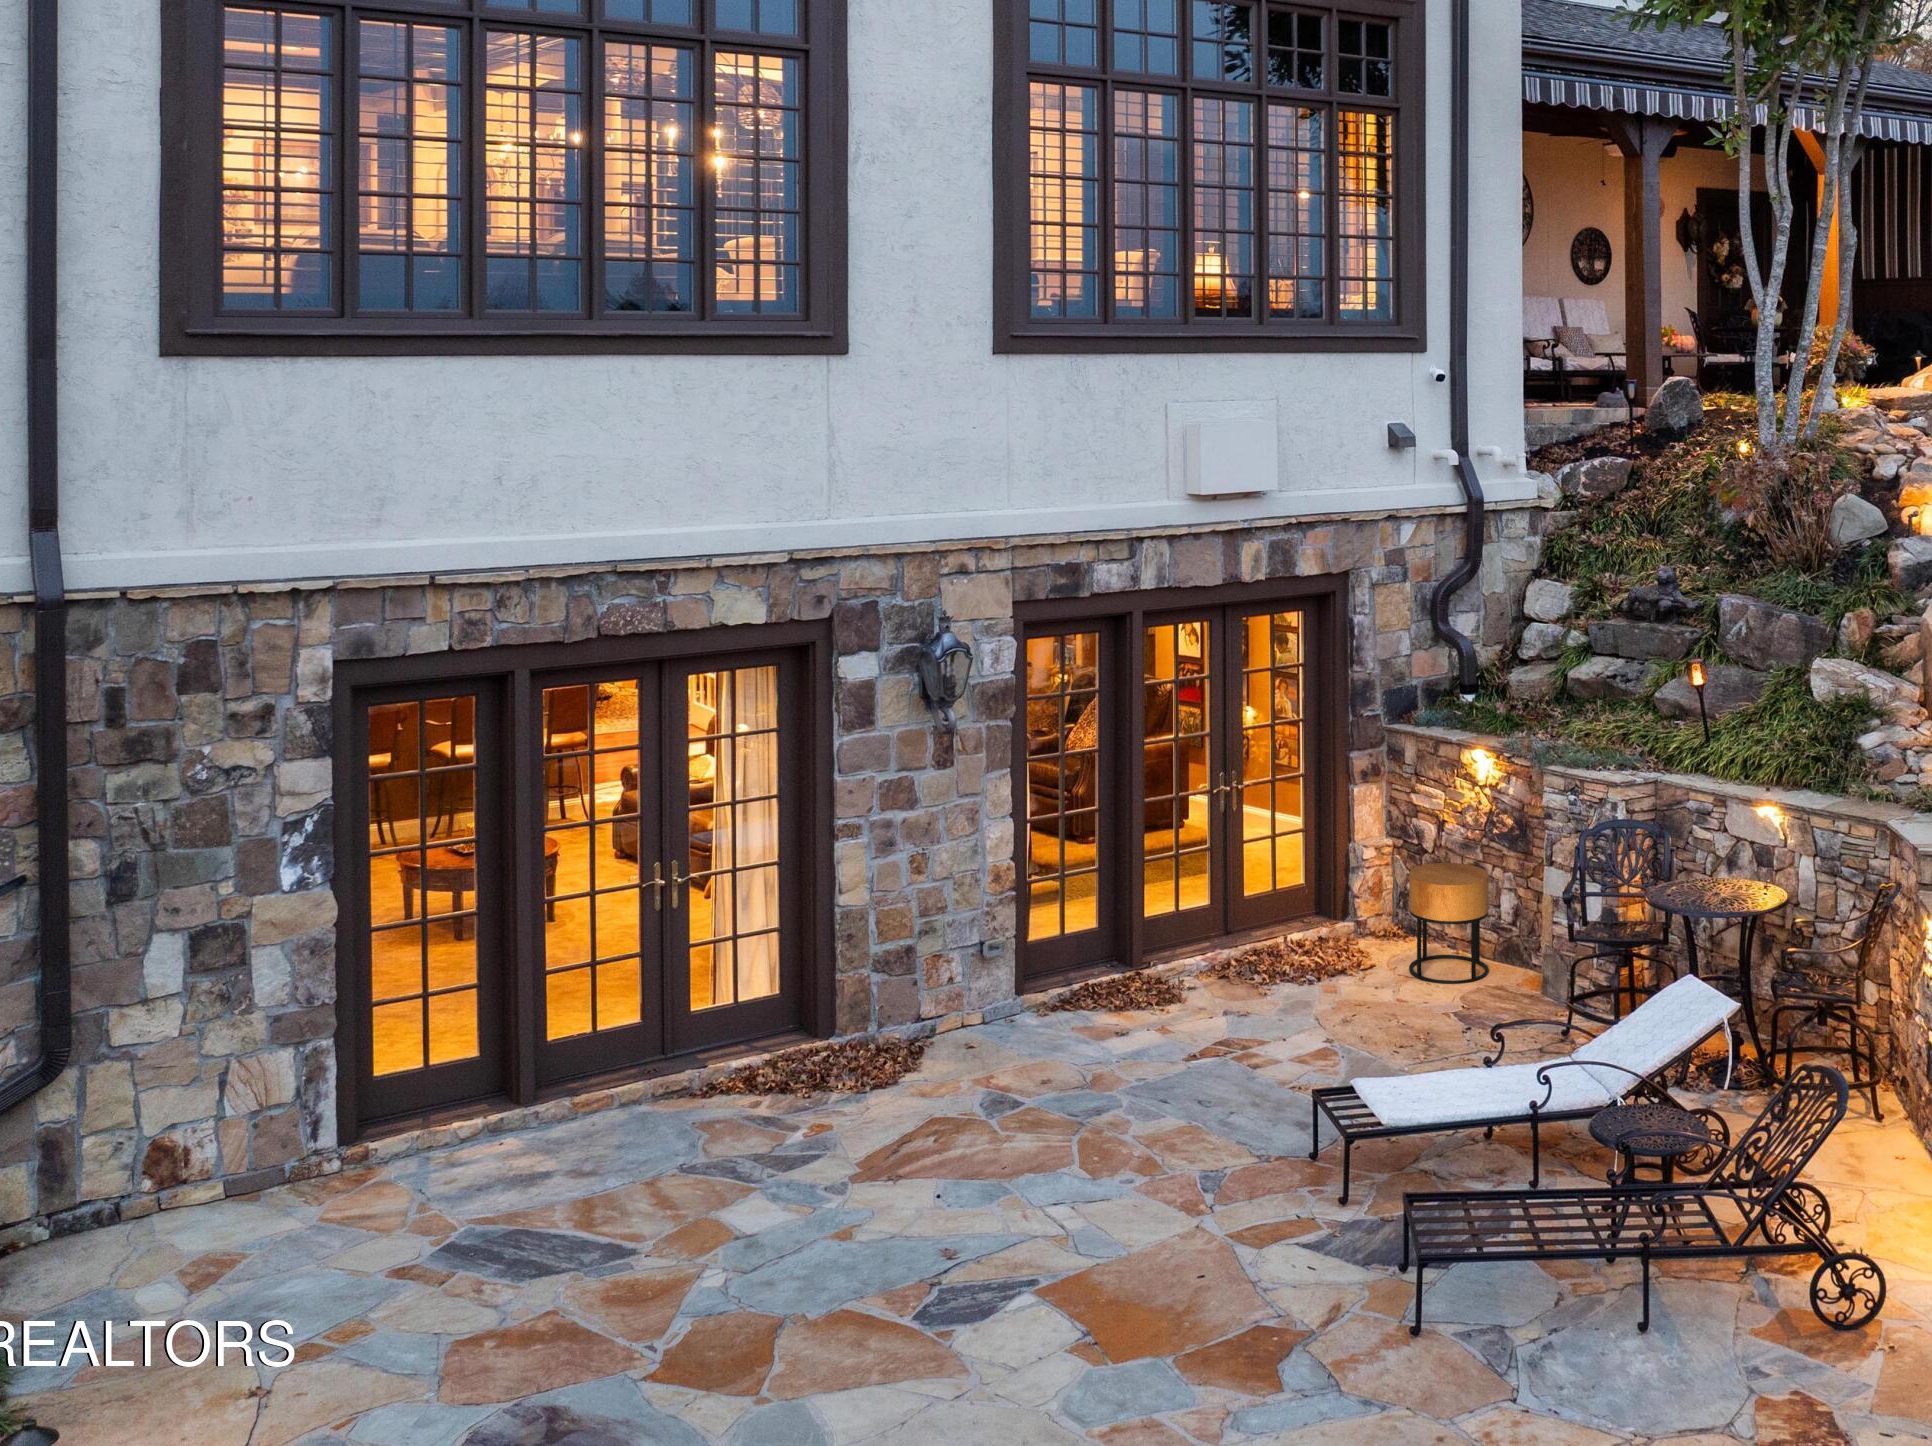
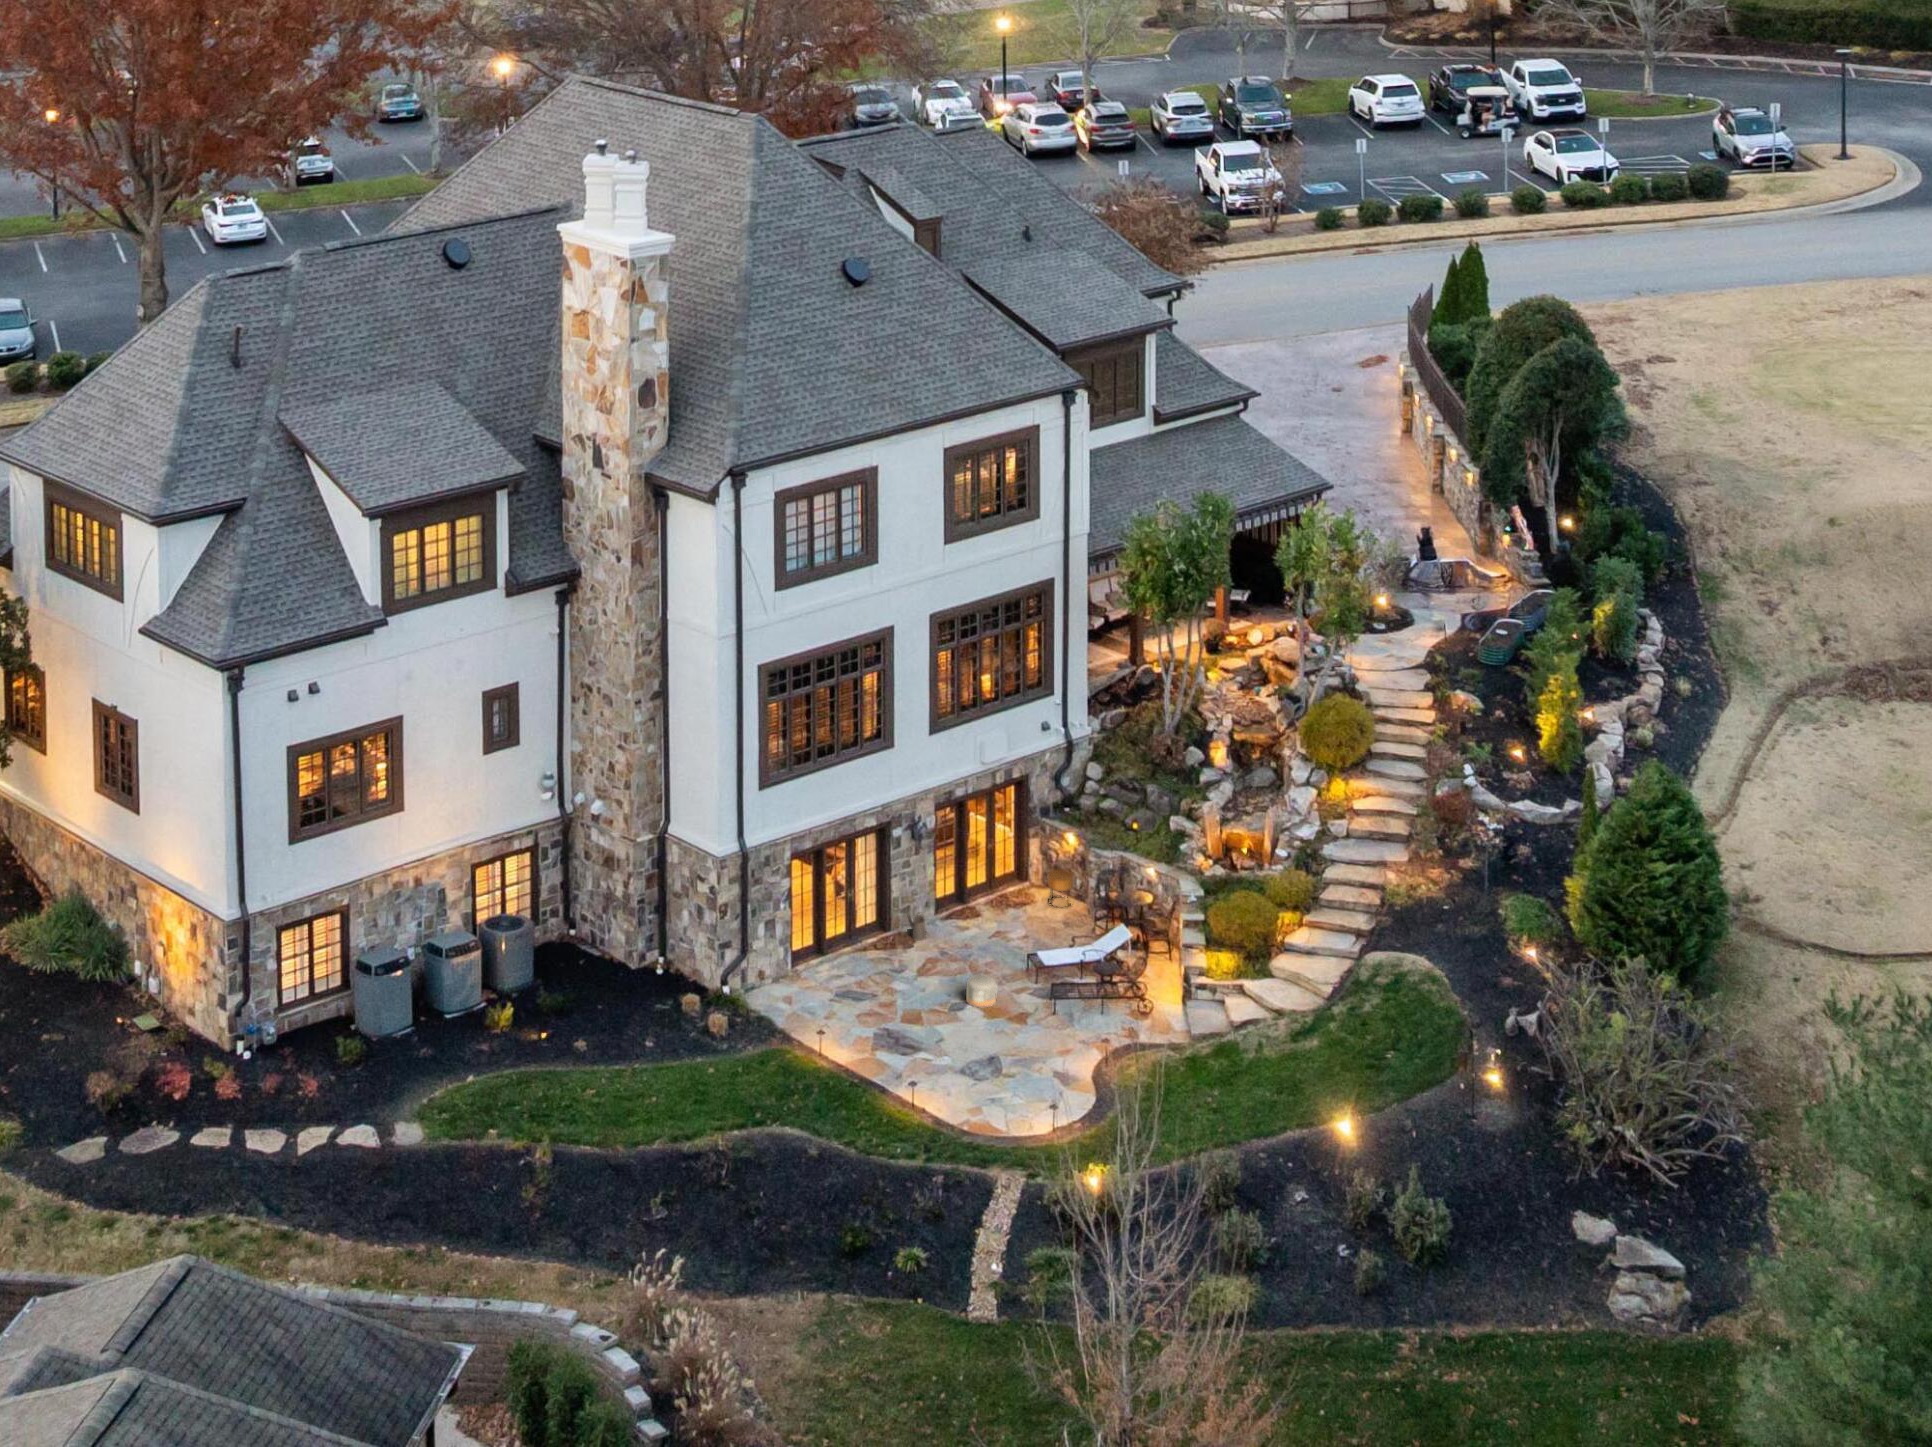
watering can: none [906,956,966,1072] -> present [906,911,926,941]
pouf: none [973,1163,1117,1339] -> present [966,974,997,1007]

